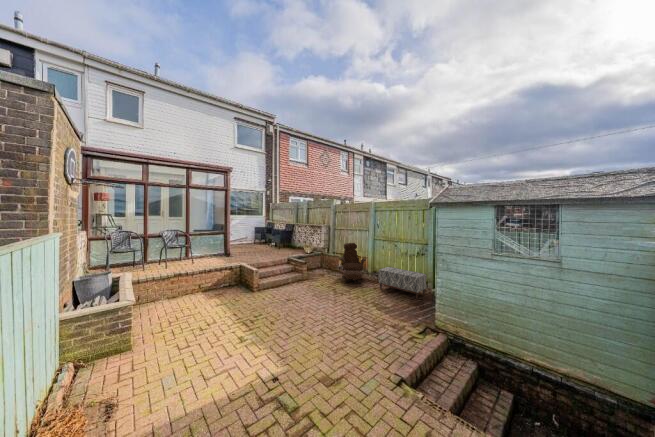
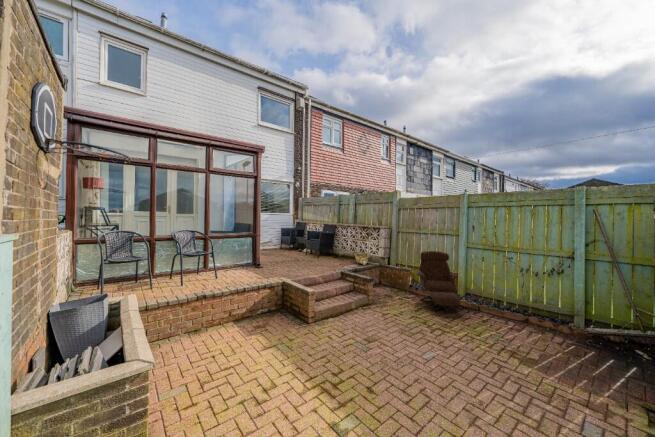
bench: present [378,267,427,299] -> none [492,288,579,343]

